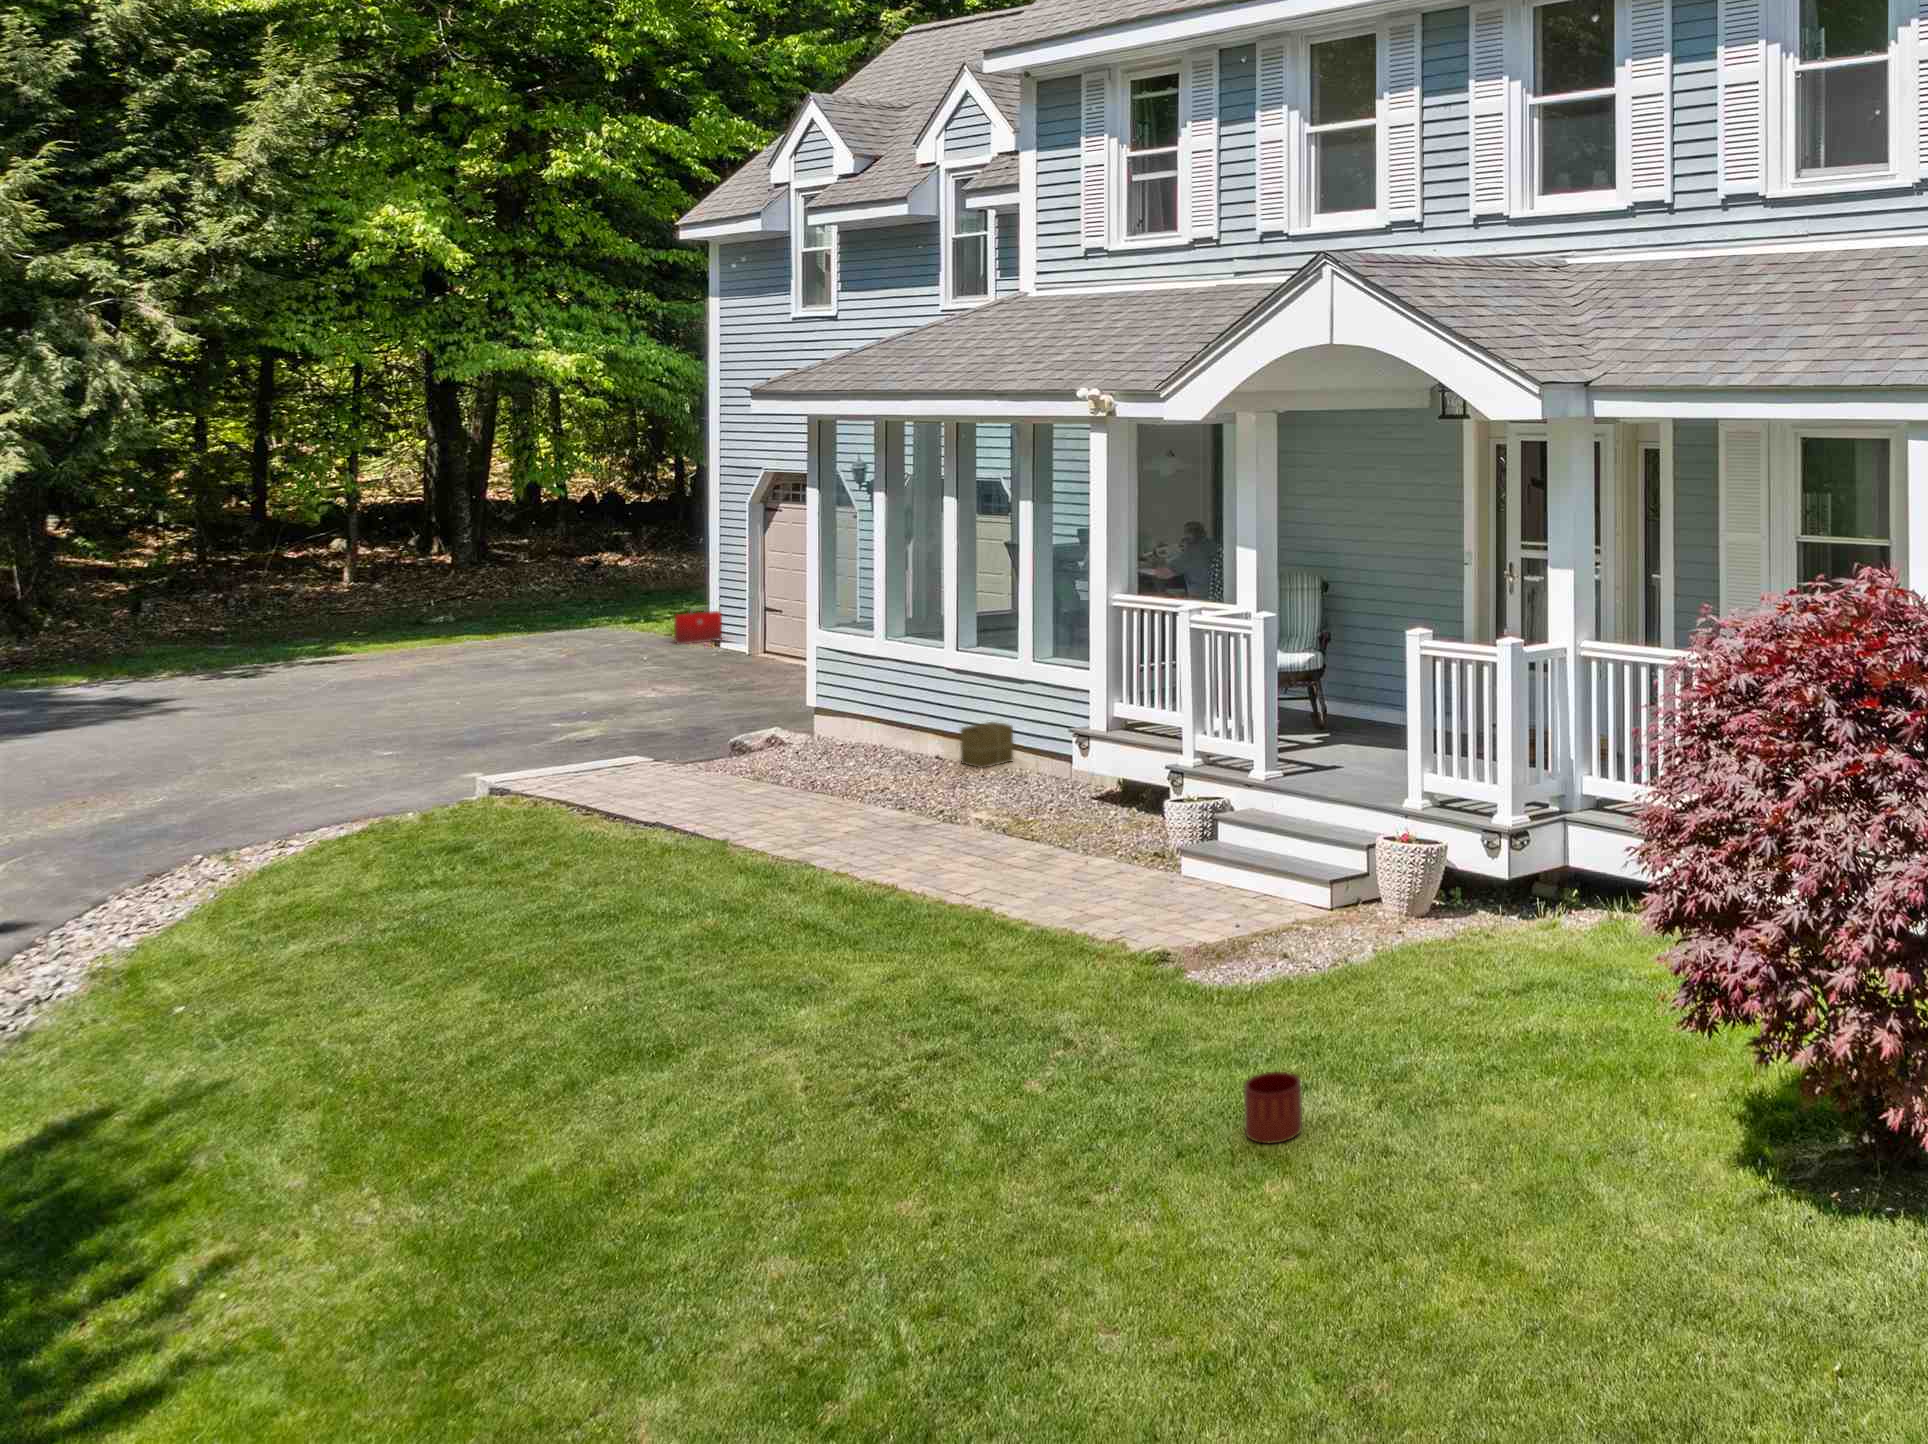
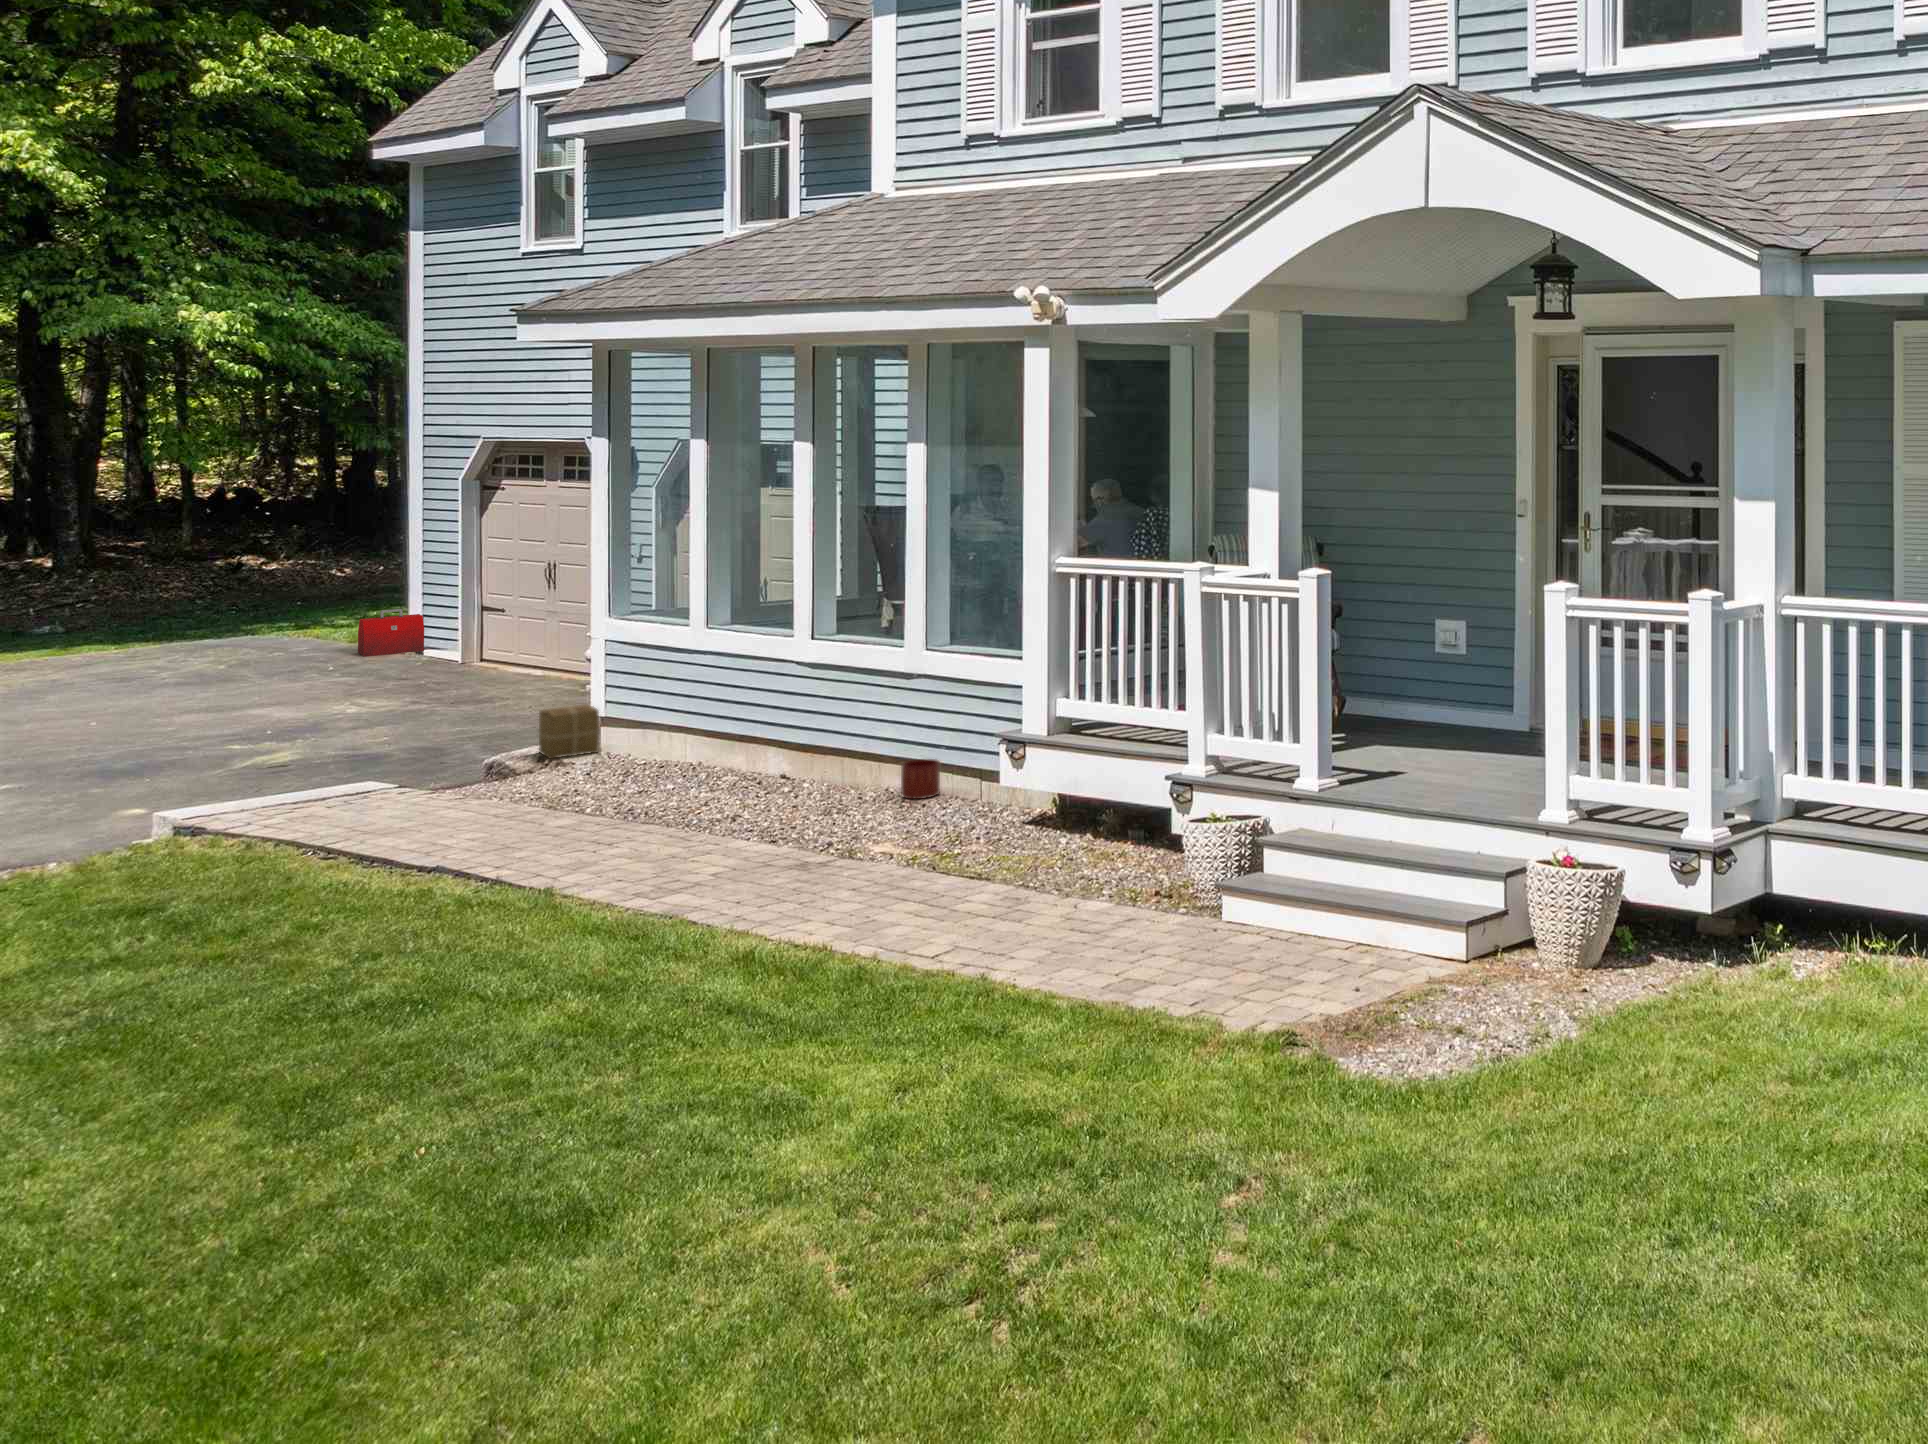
cardboard box: present [960,722,1013,768] -> present [539,704,599,759]
planter: present [1244,1072,1302,1144] -> present [901,759,940,799]

